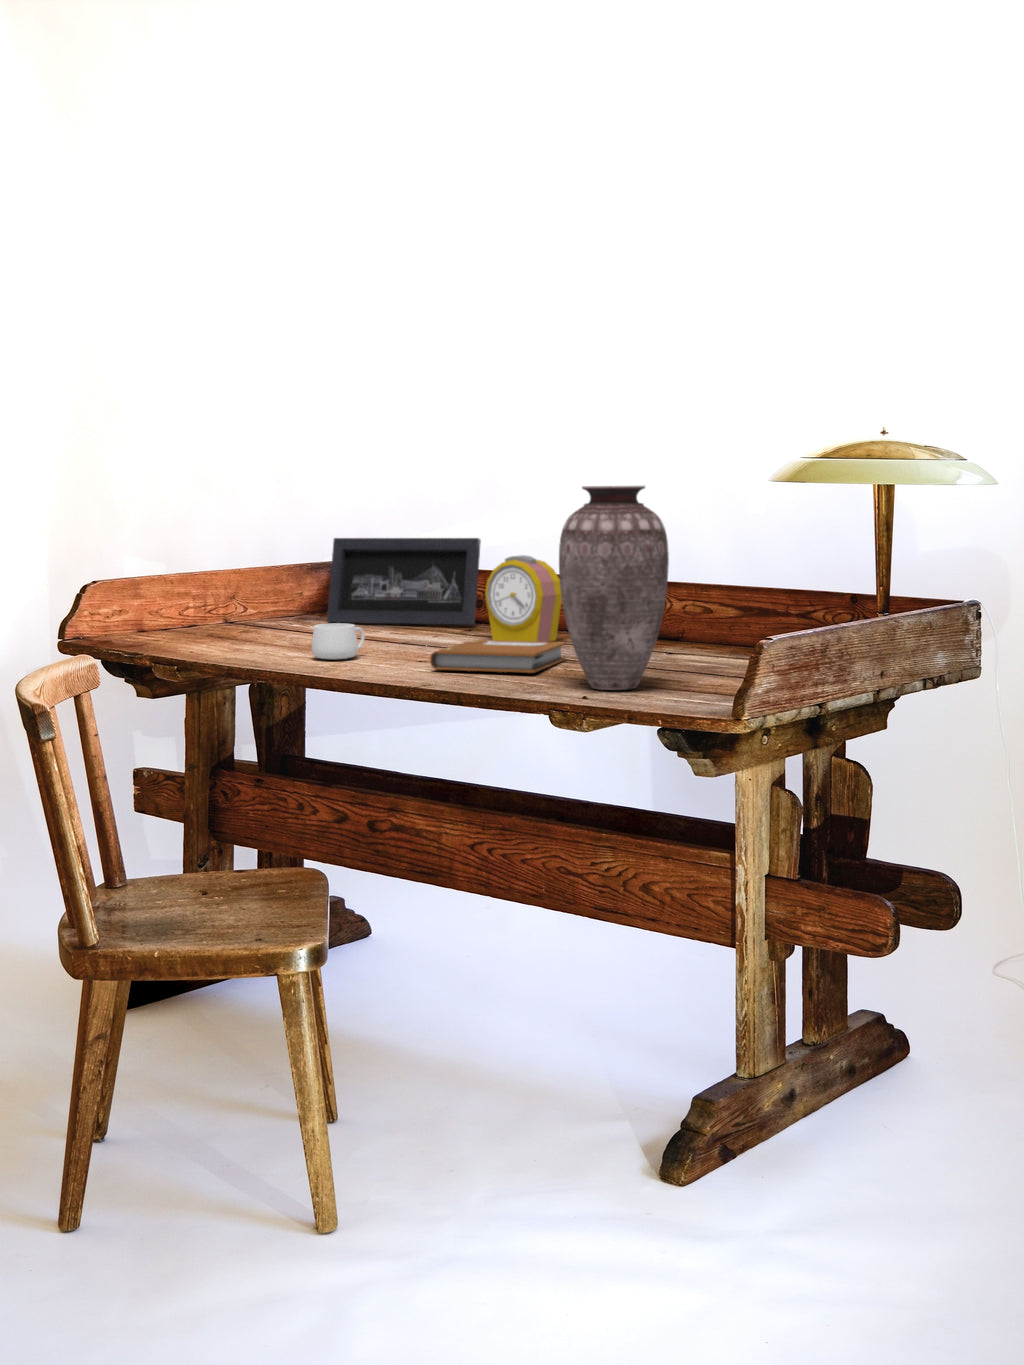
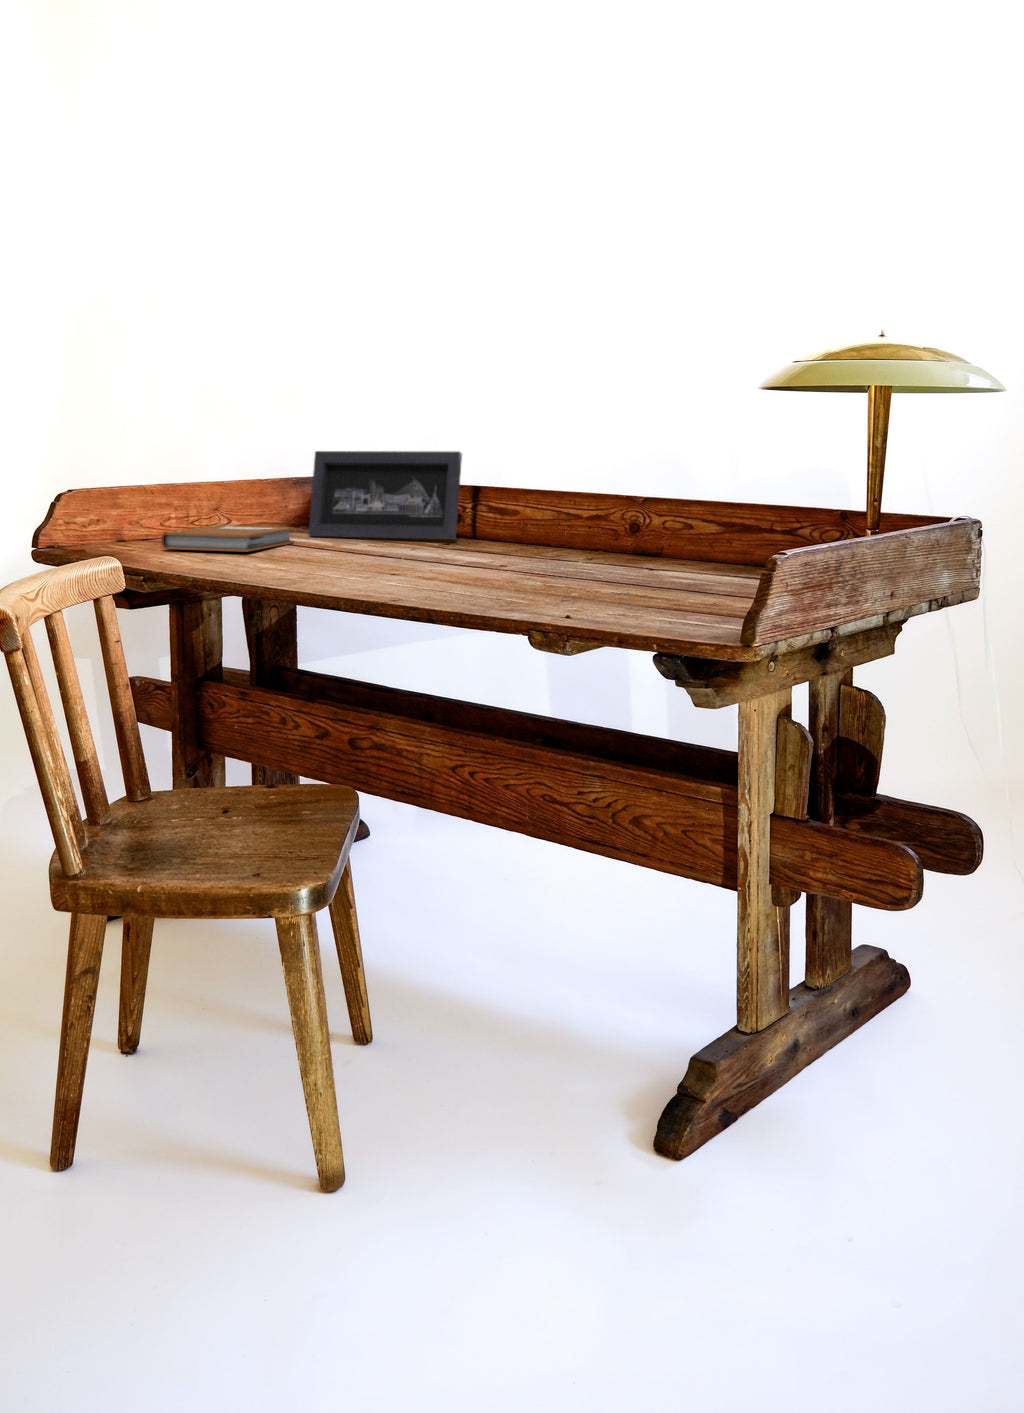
vase: present [559,486,669,690] -> none [547,384,665,610]
alarm clock: present [485,555,562,642] -> none [466,468,545,559]
mug: present [312,623,365,659] -> none [284,536,340,574]
notebook: present [430,640,566,673] -> present [161,525,294,552]

